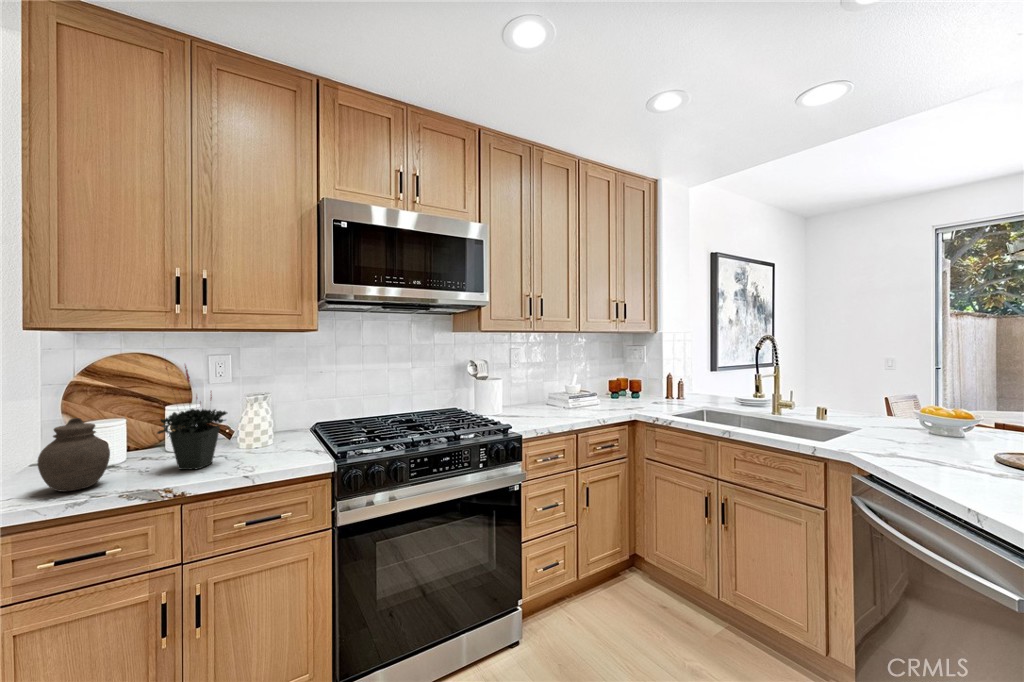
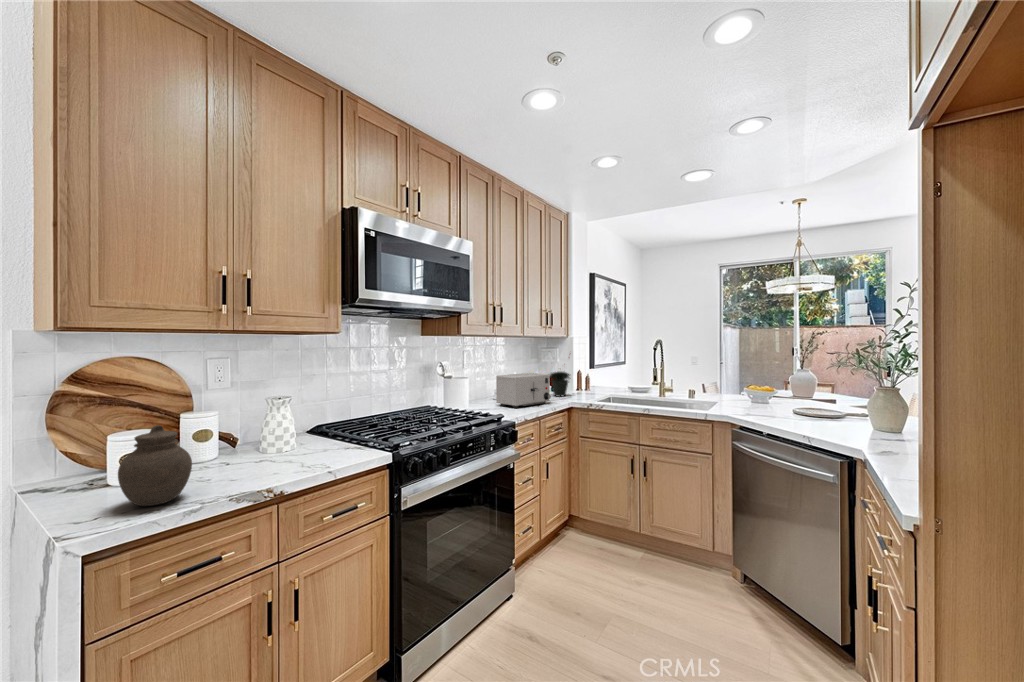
potted plant: present [157,366,227,469] -> present [550,372,570,396]
toaster: none [538,376,605,417] -> present [496,373,551,408]

